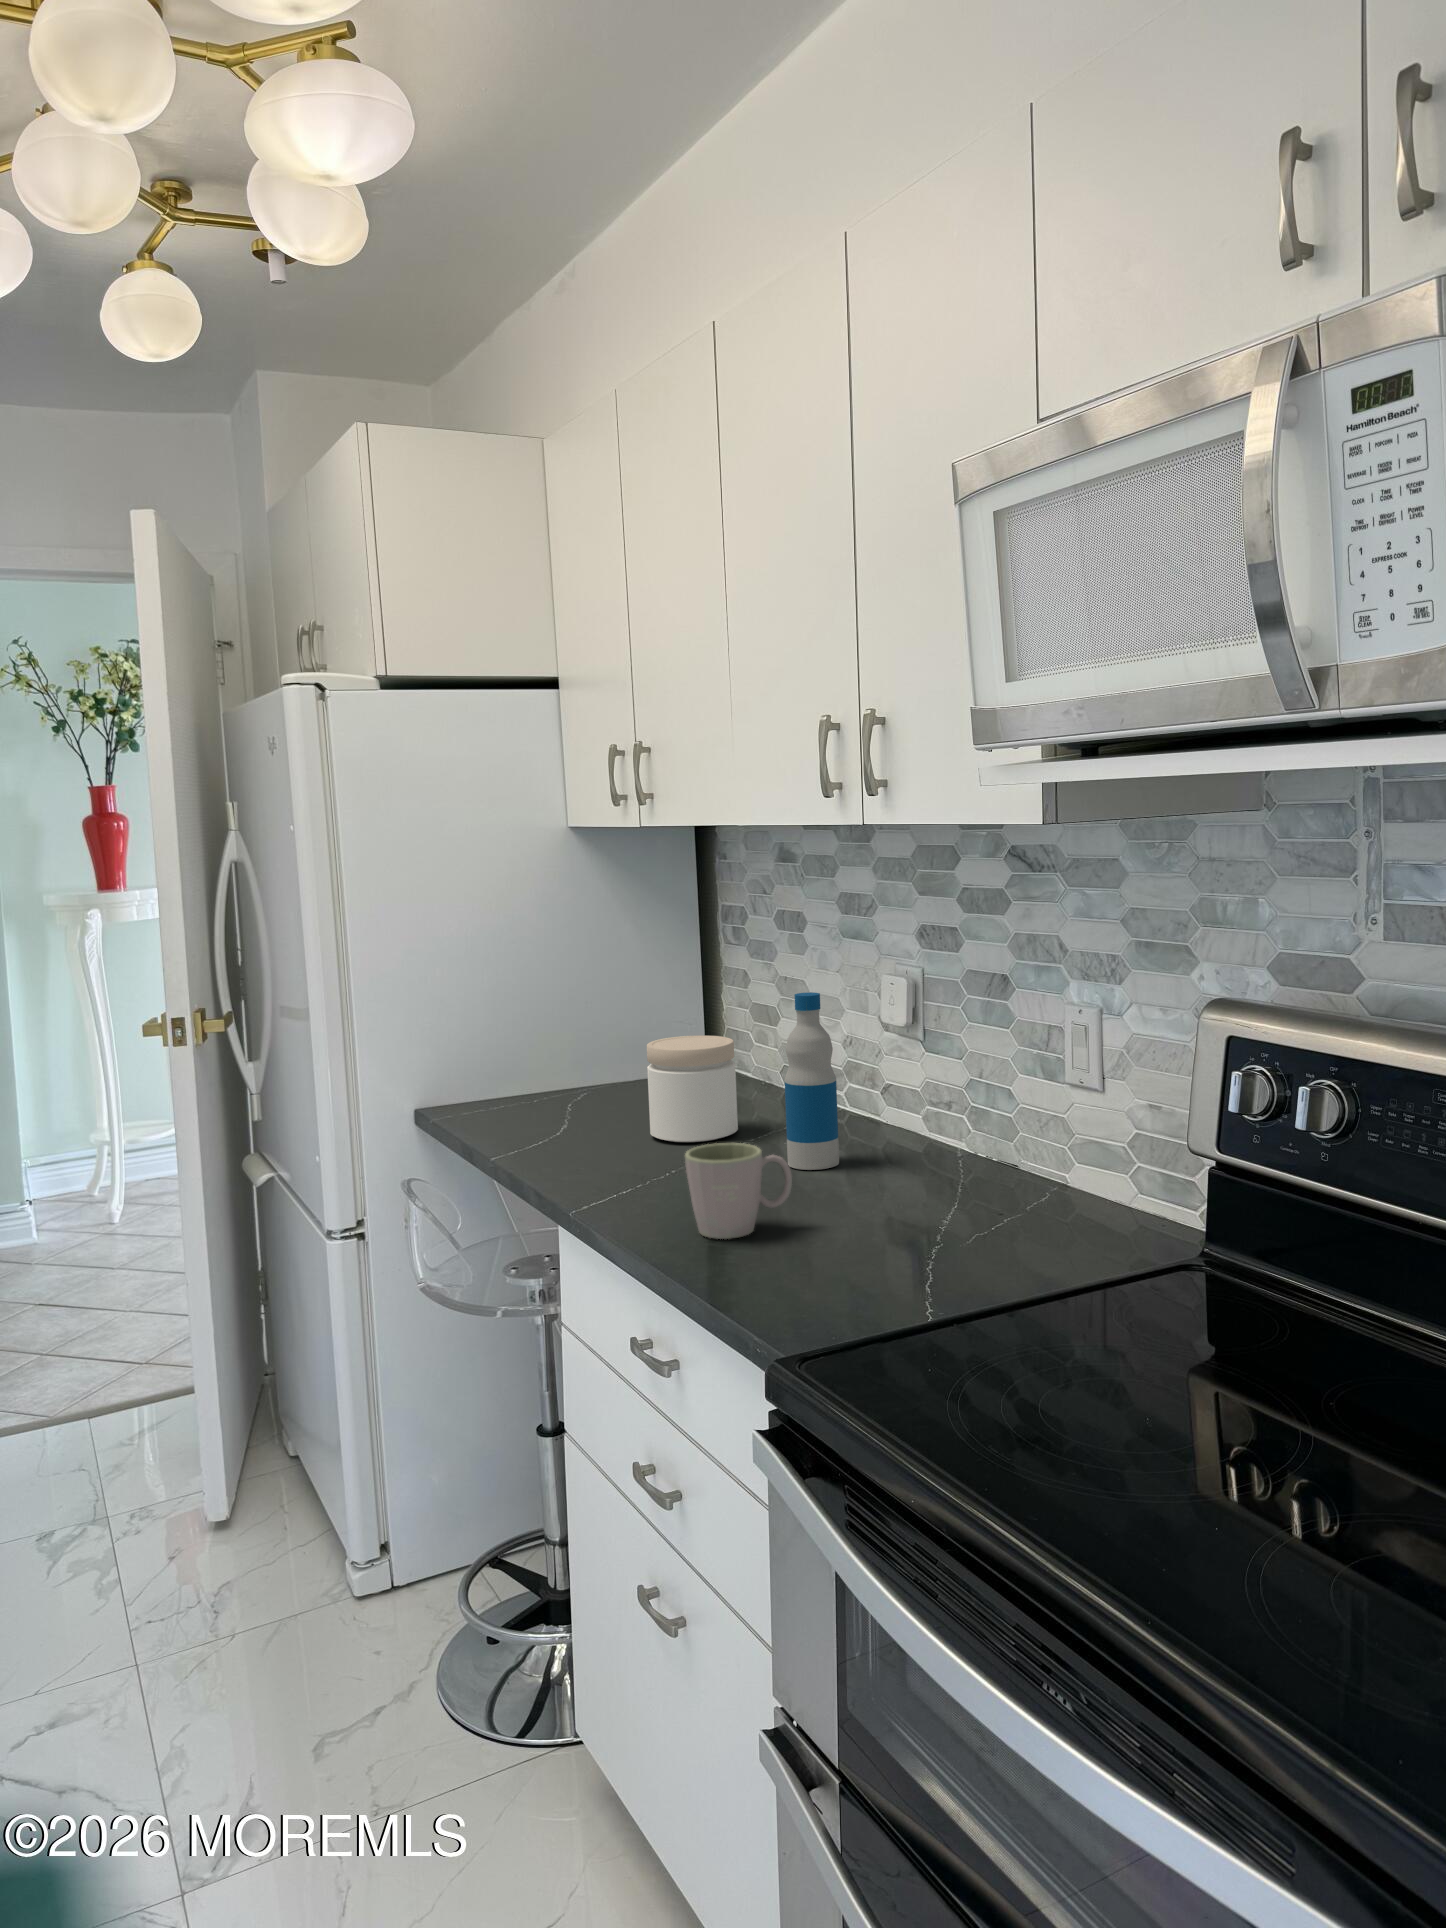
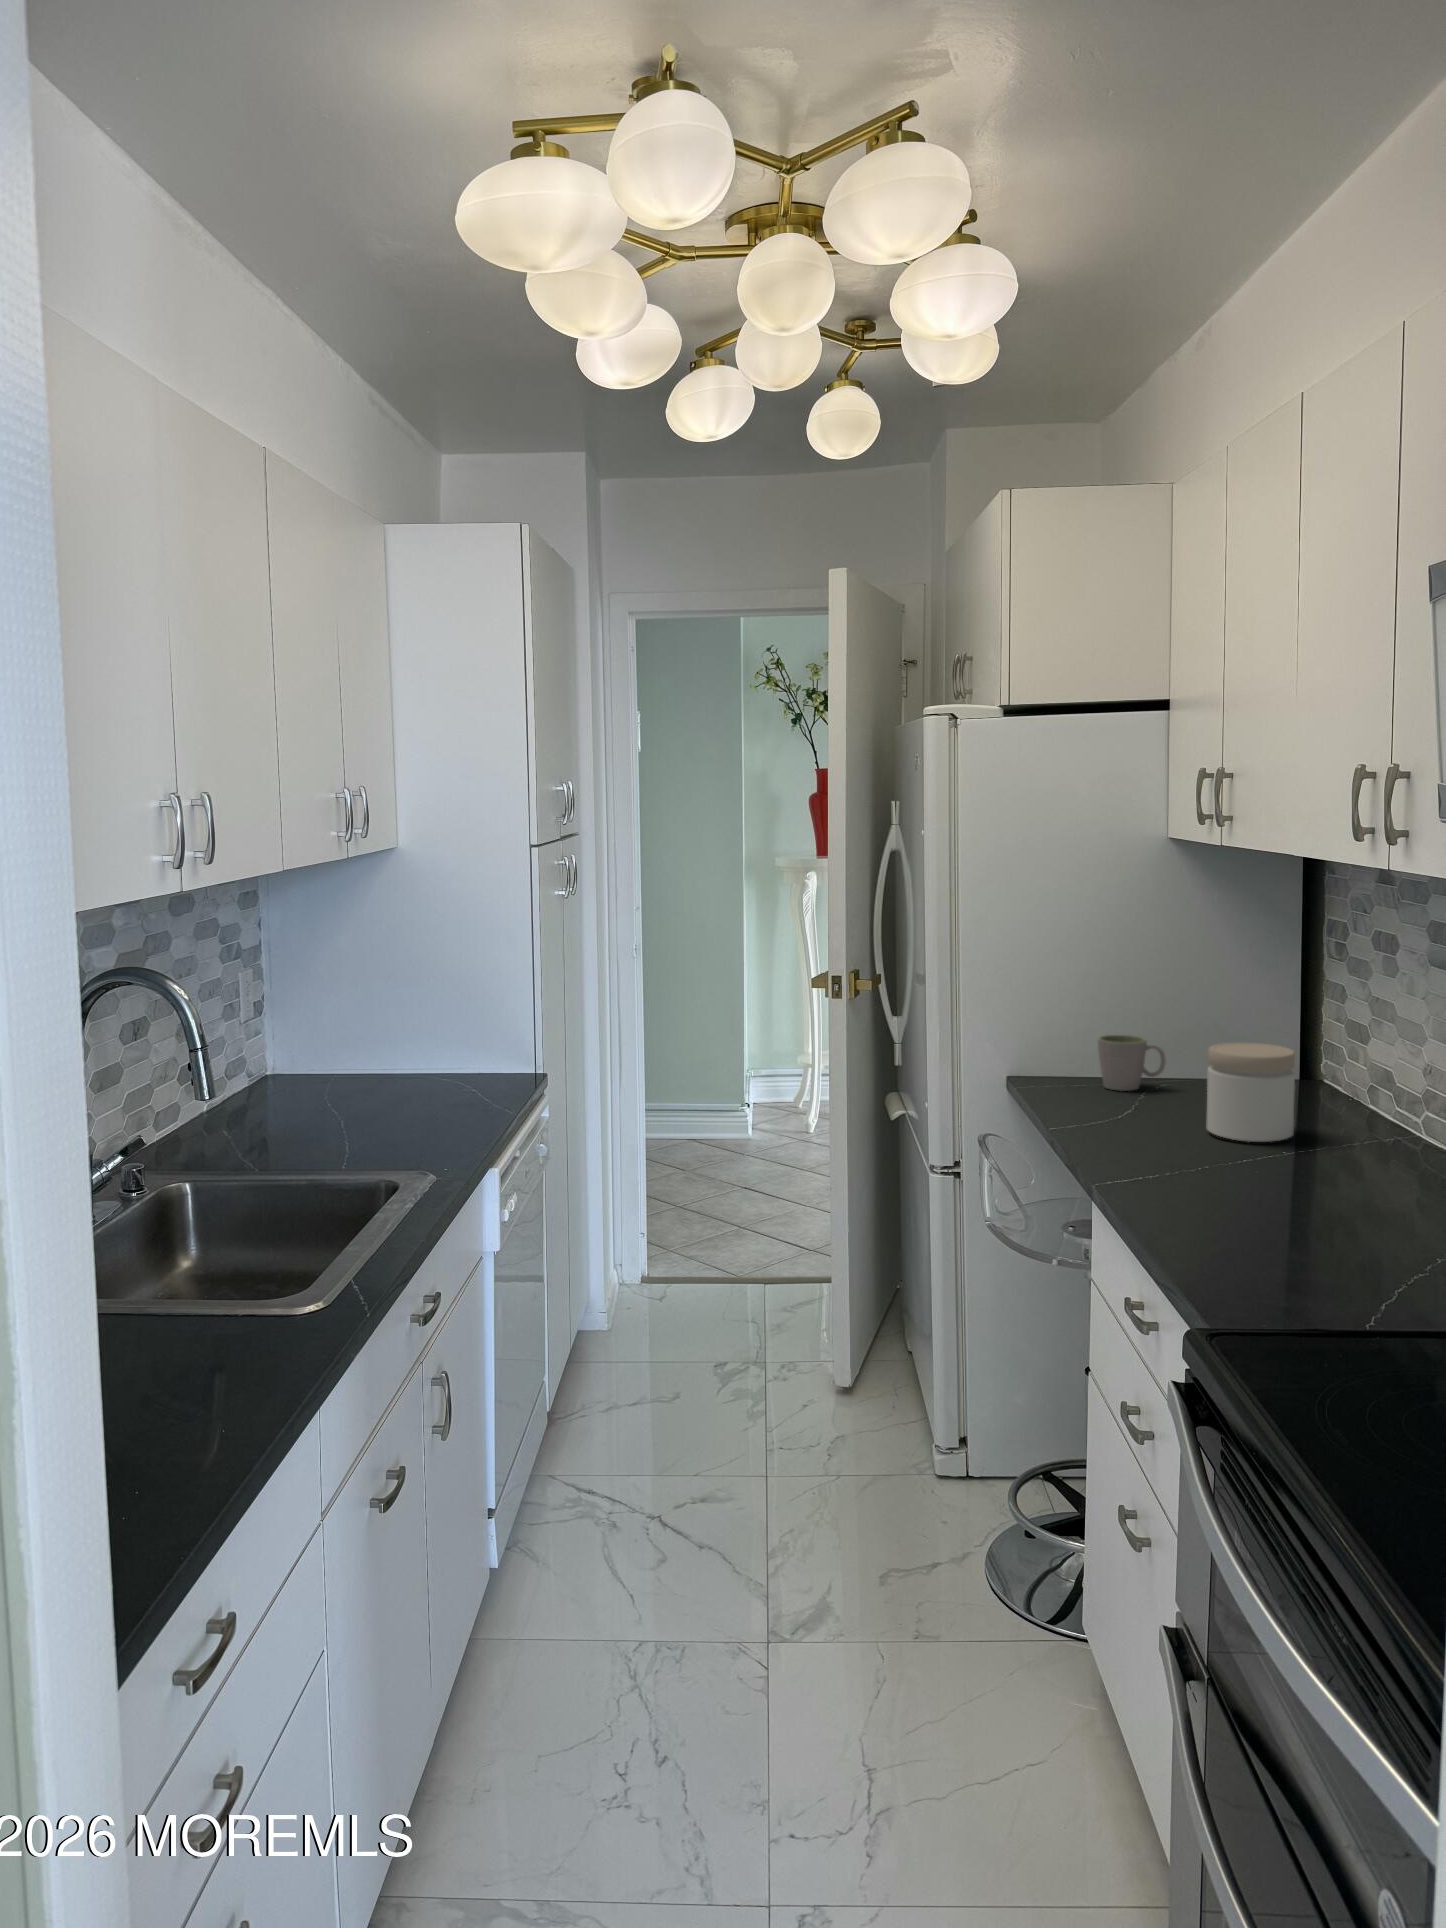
bottle: present [785,993,839,1170] -> none [1322,1017,1377,1185]
mug: present [685,1143,792,1239] -> present [1098,1035,1165,1091]

